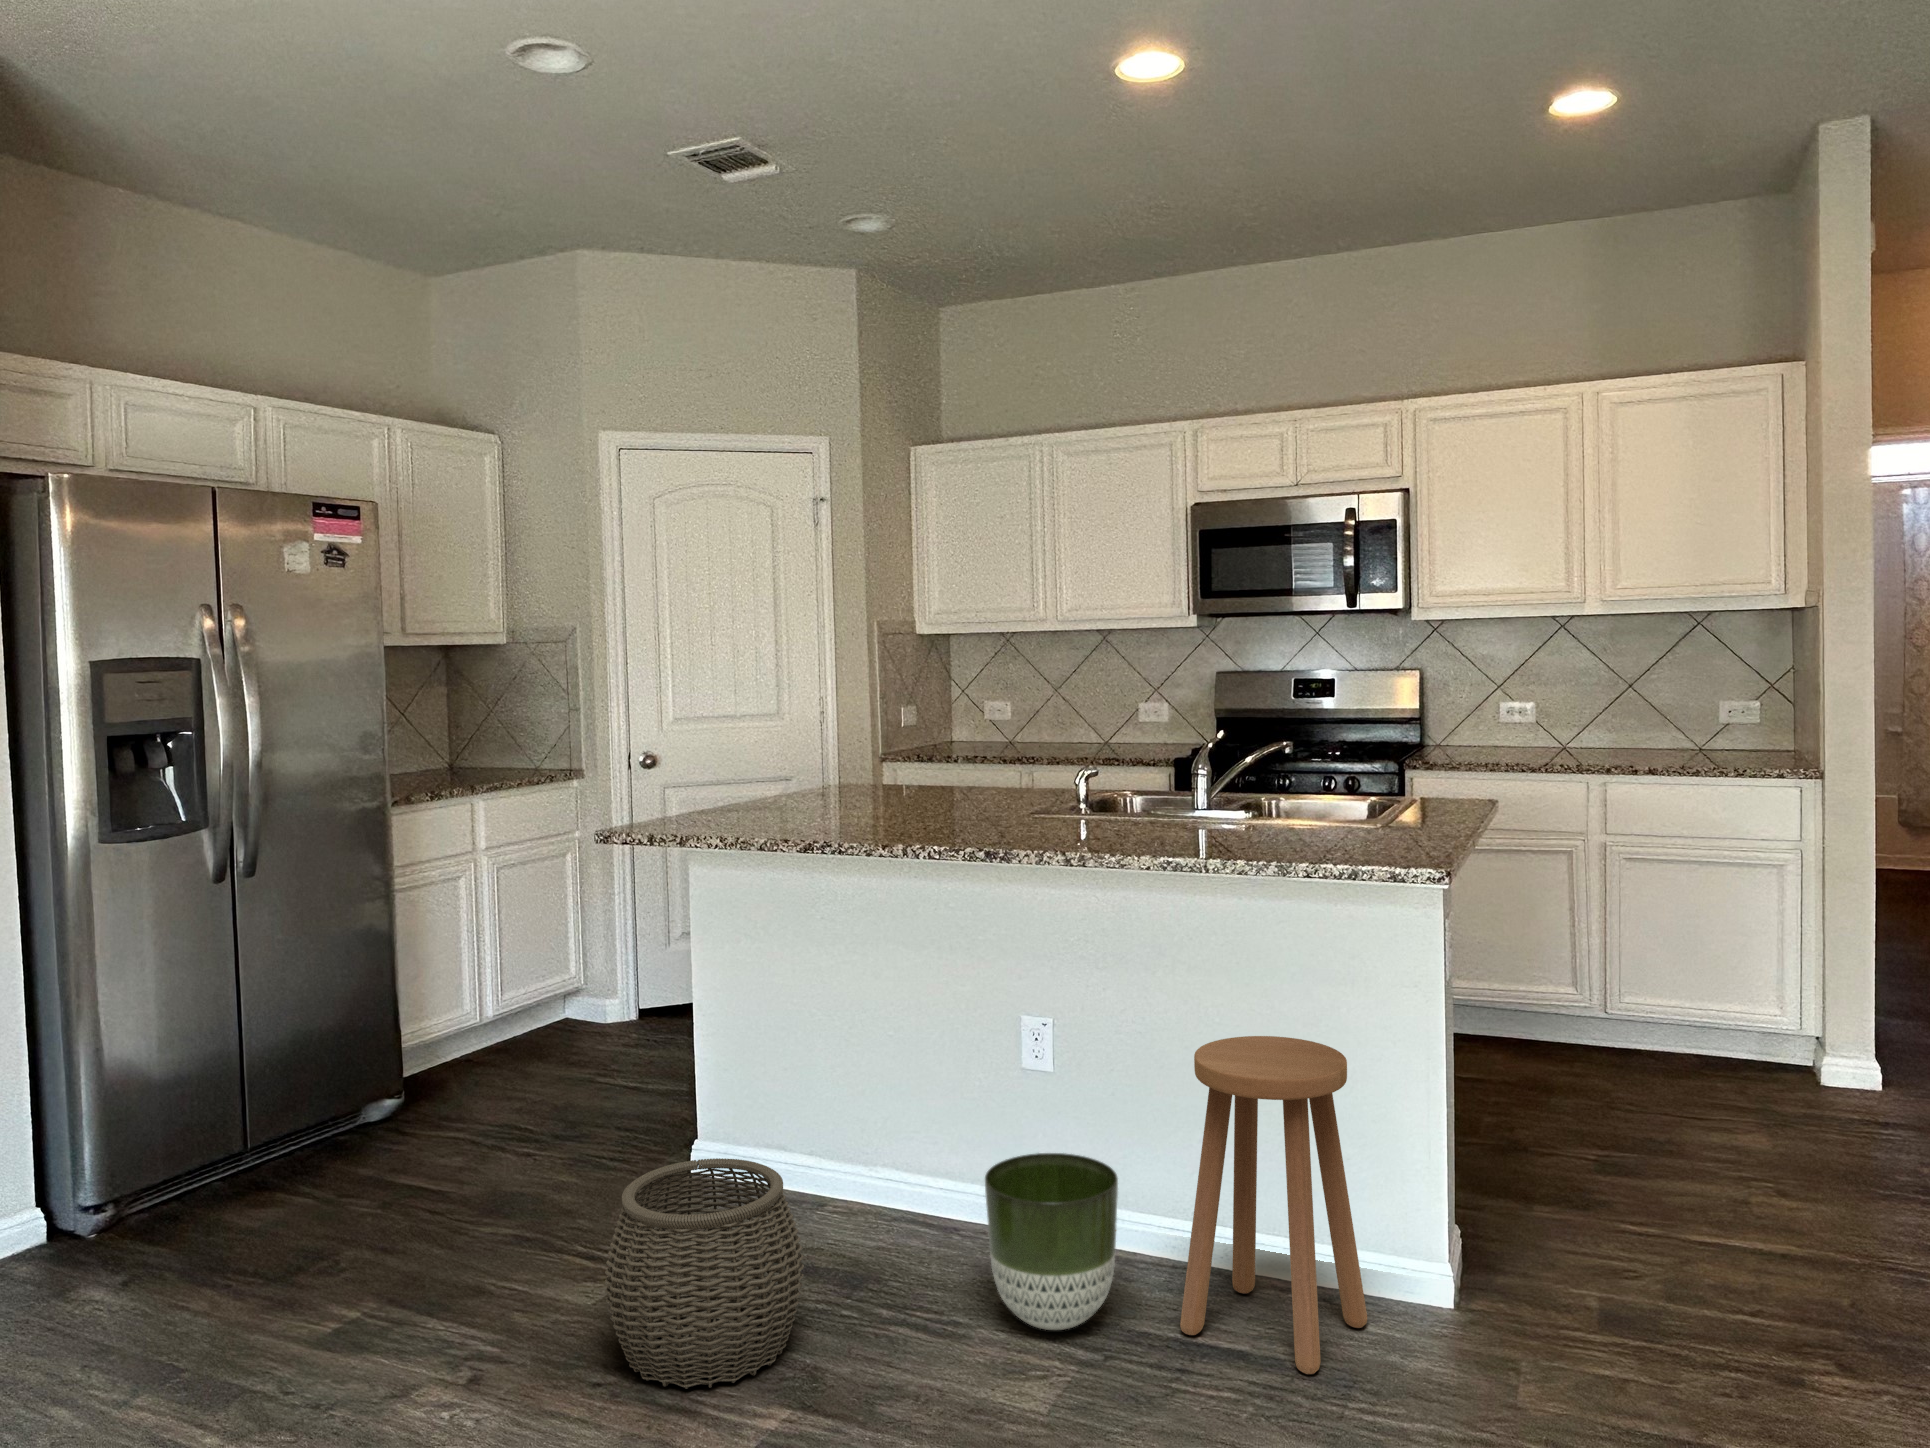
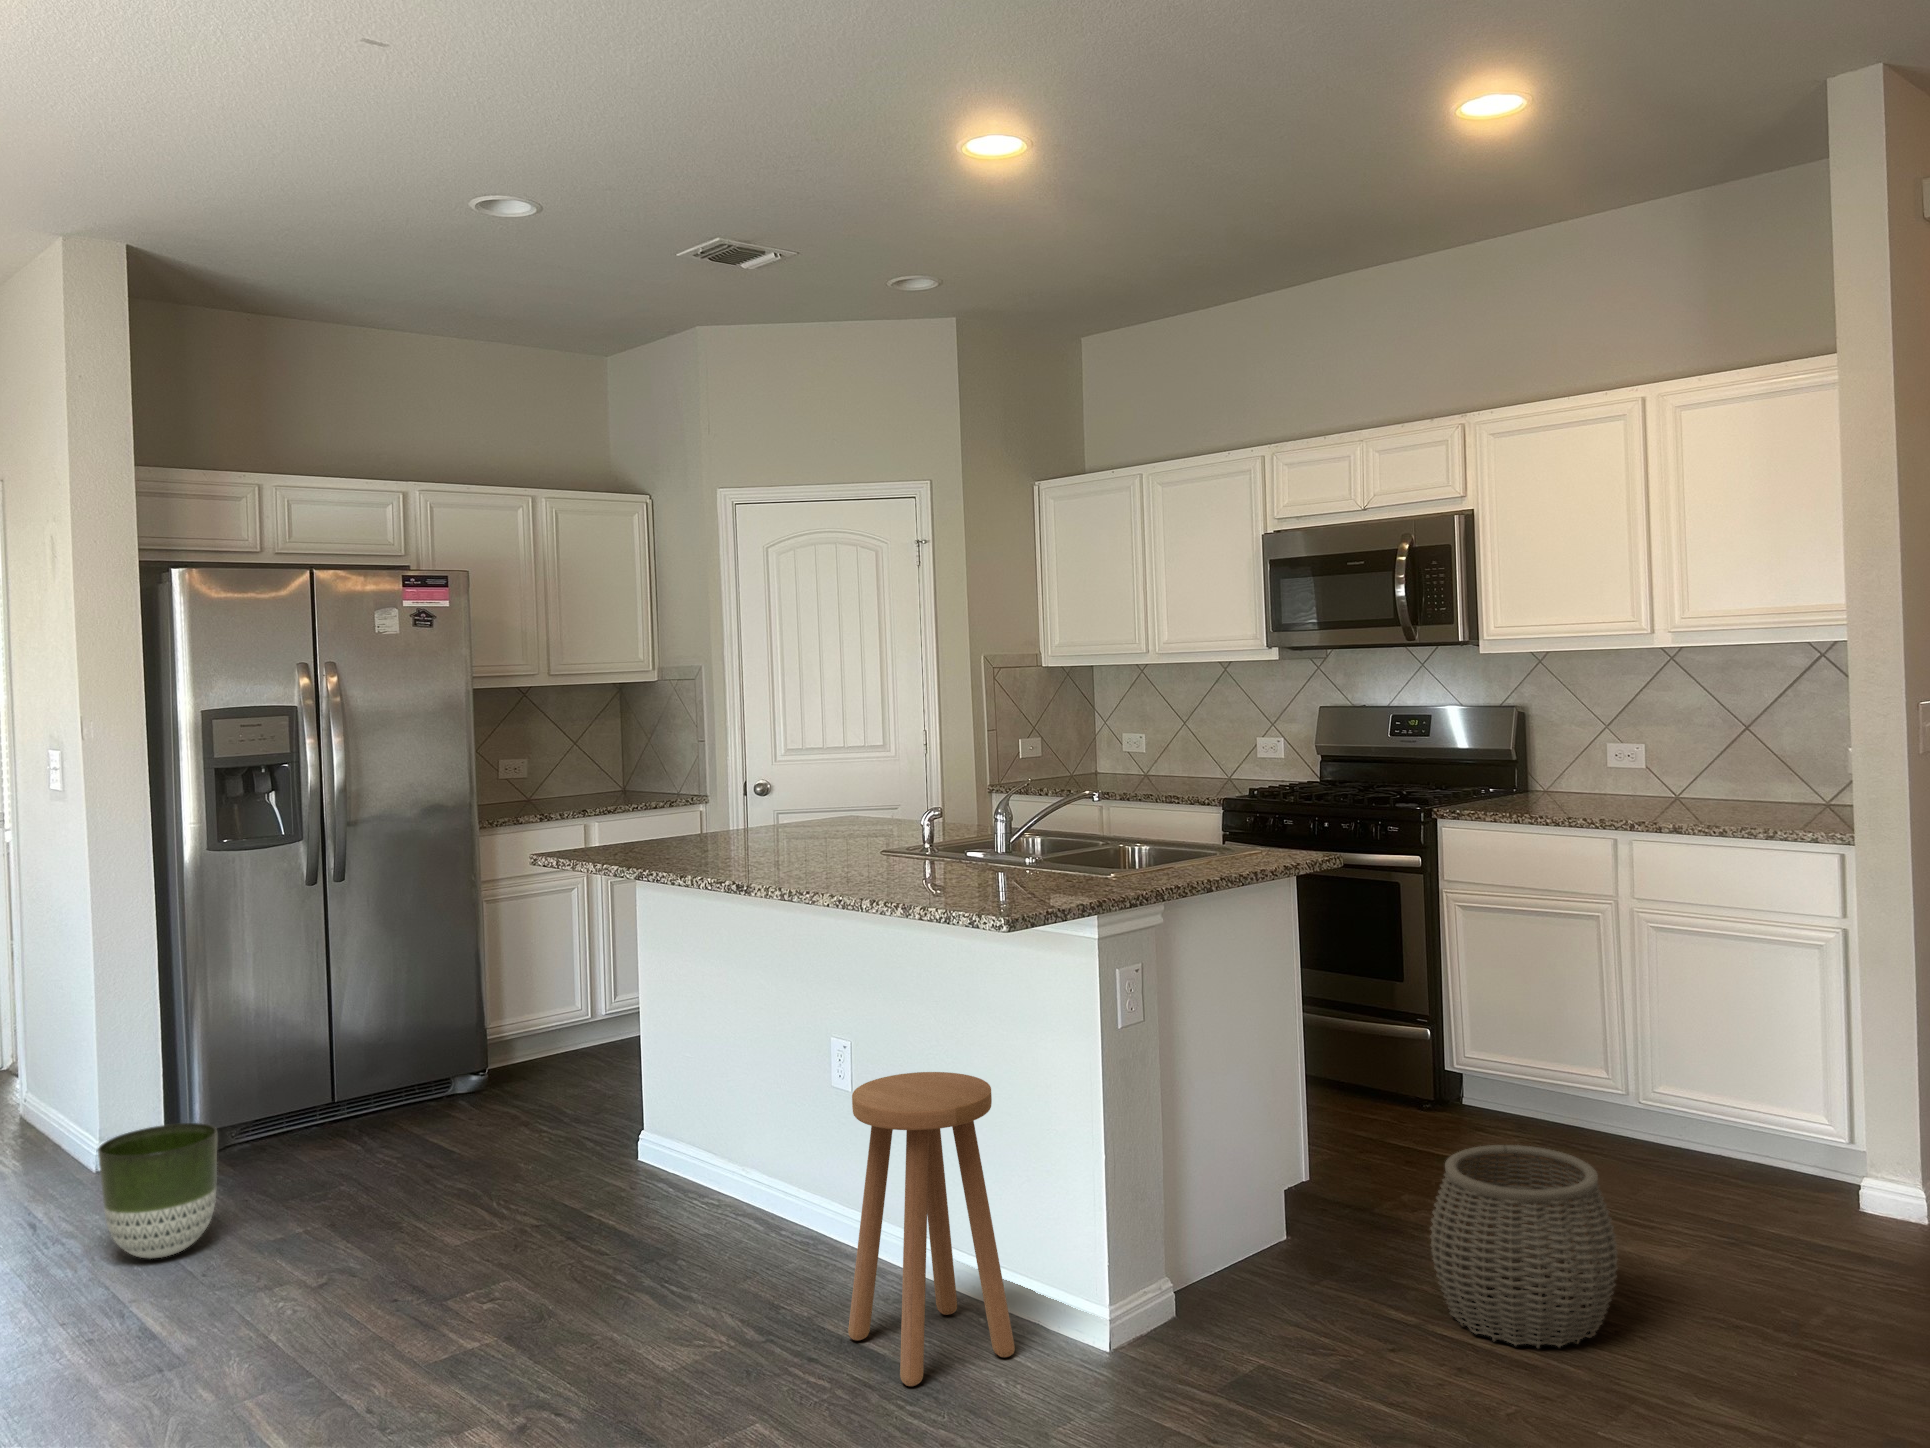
planter: present [985,1153,1118,1330] -> present [98,1123,217,1259]
woven basket: present [605,1158,804,1389] -> present [1430,1145,1618,1348]

